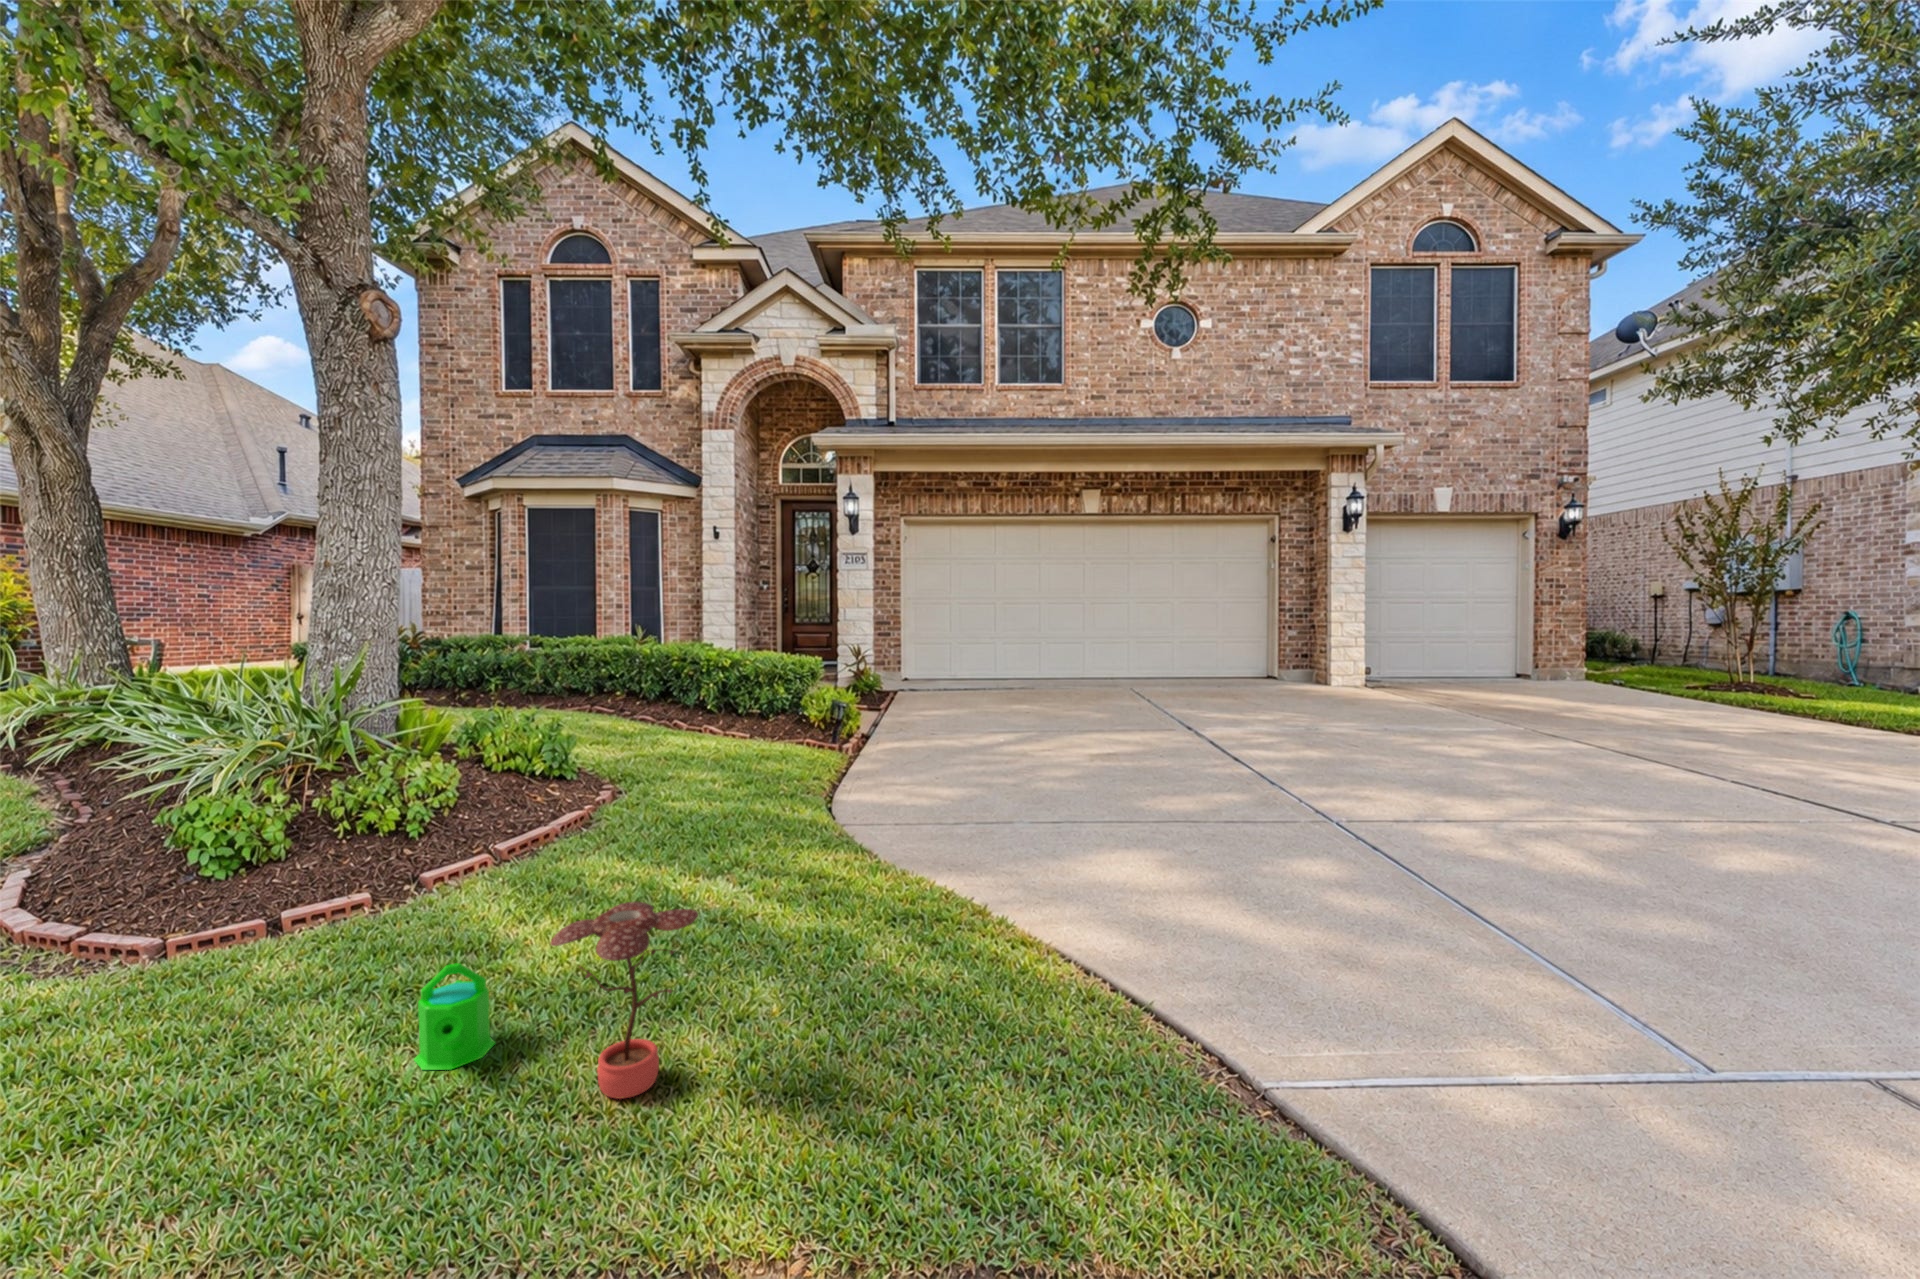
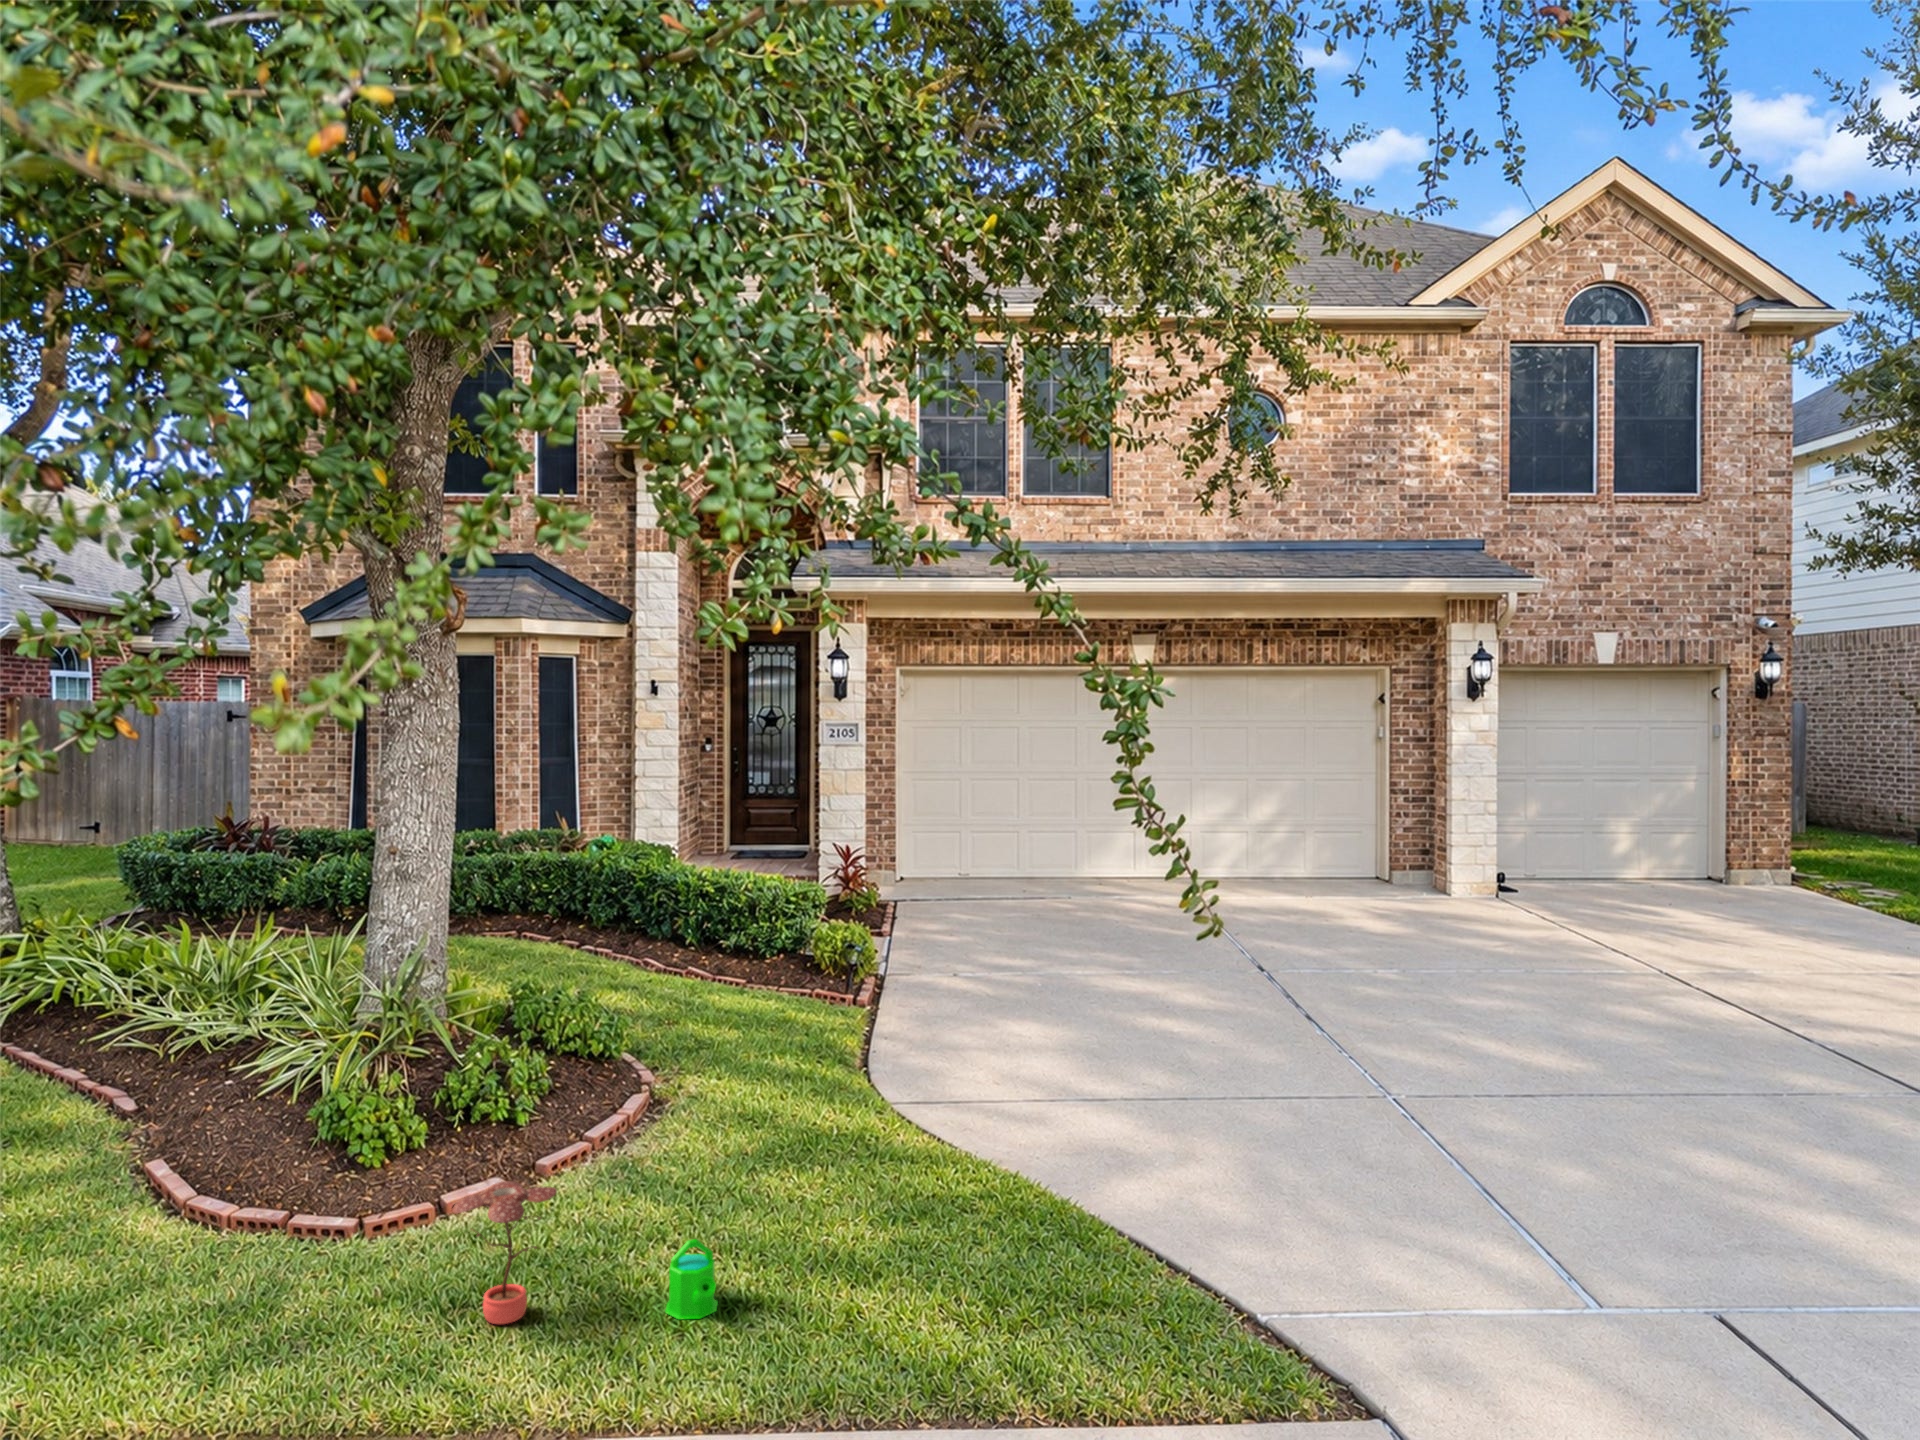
potted plant: present [551,902,698,1099] -> present [452,1181,557,1324]

